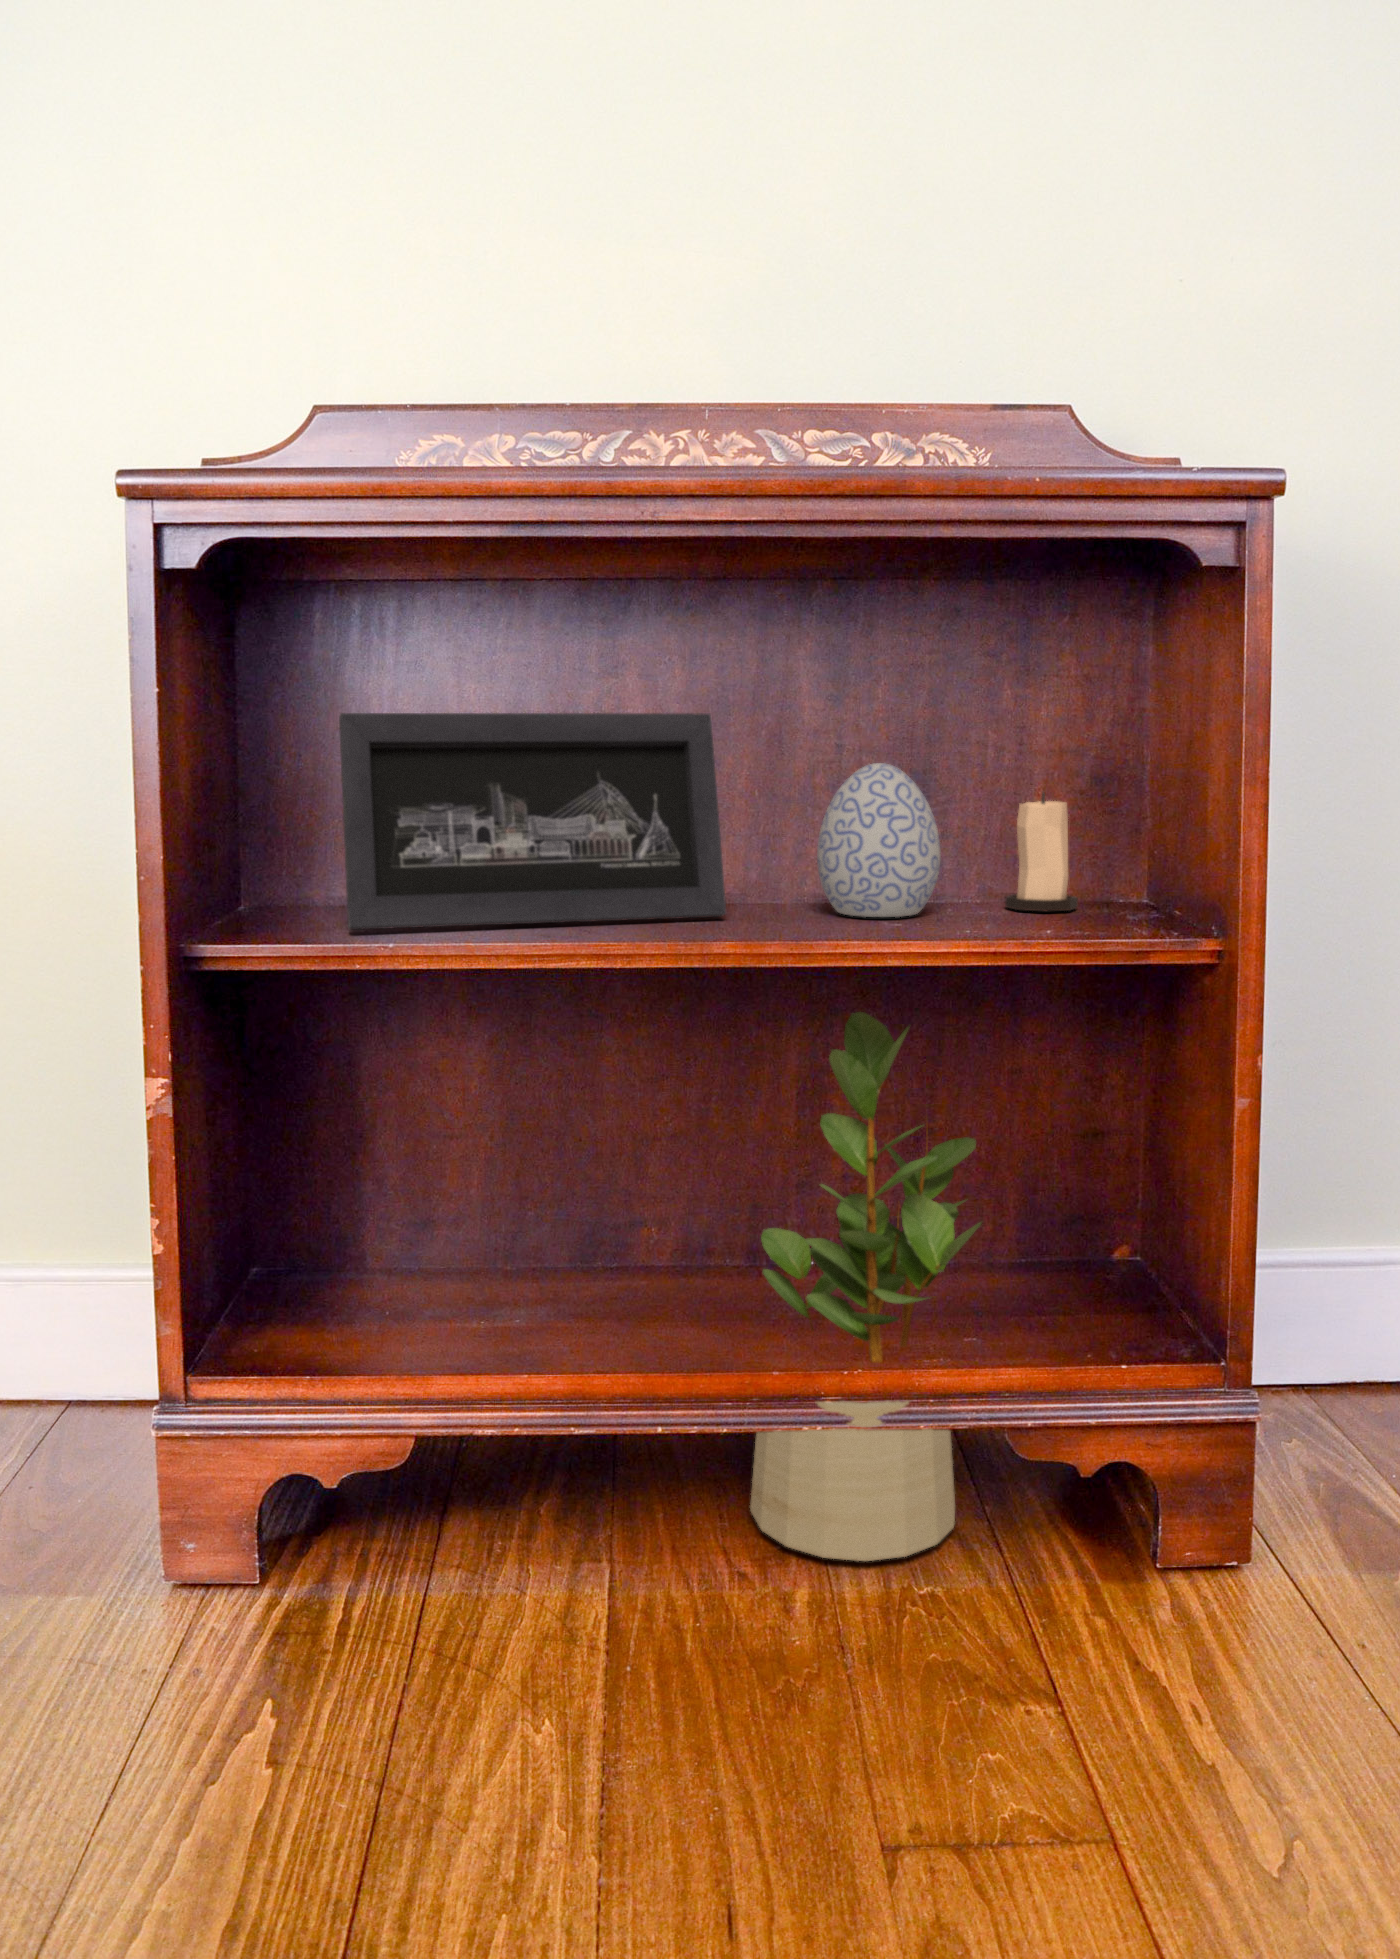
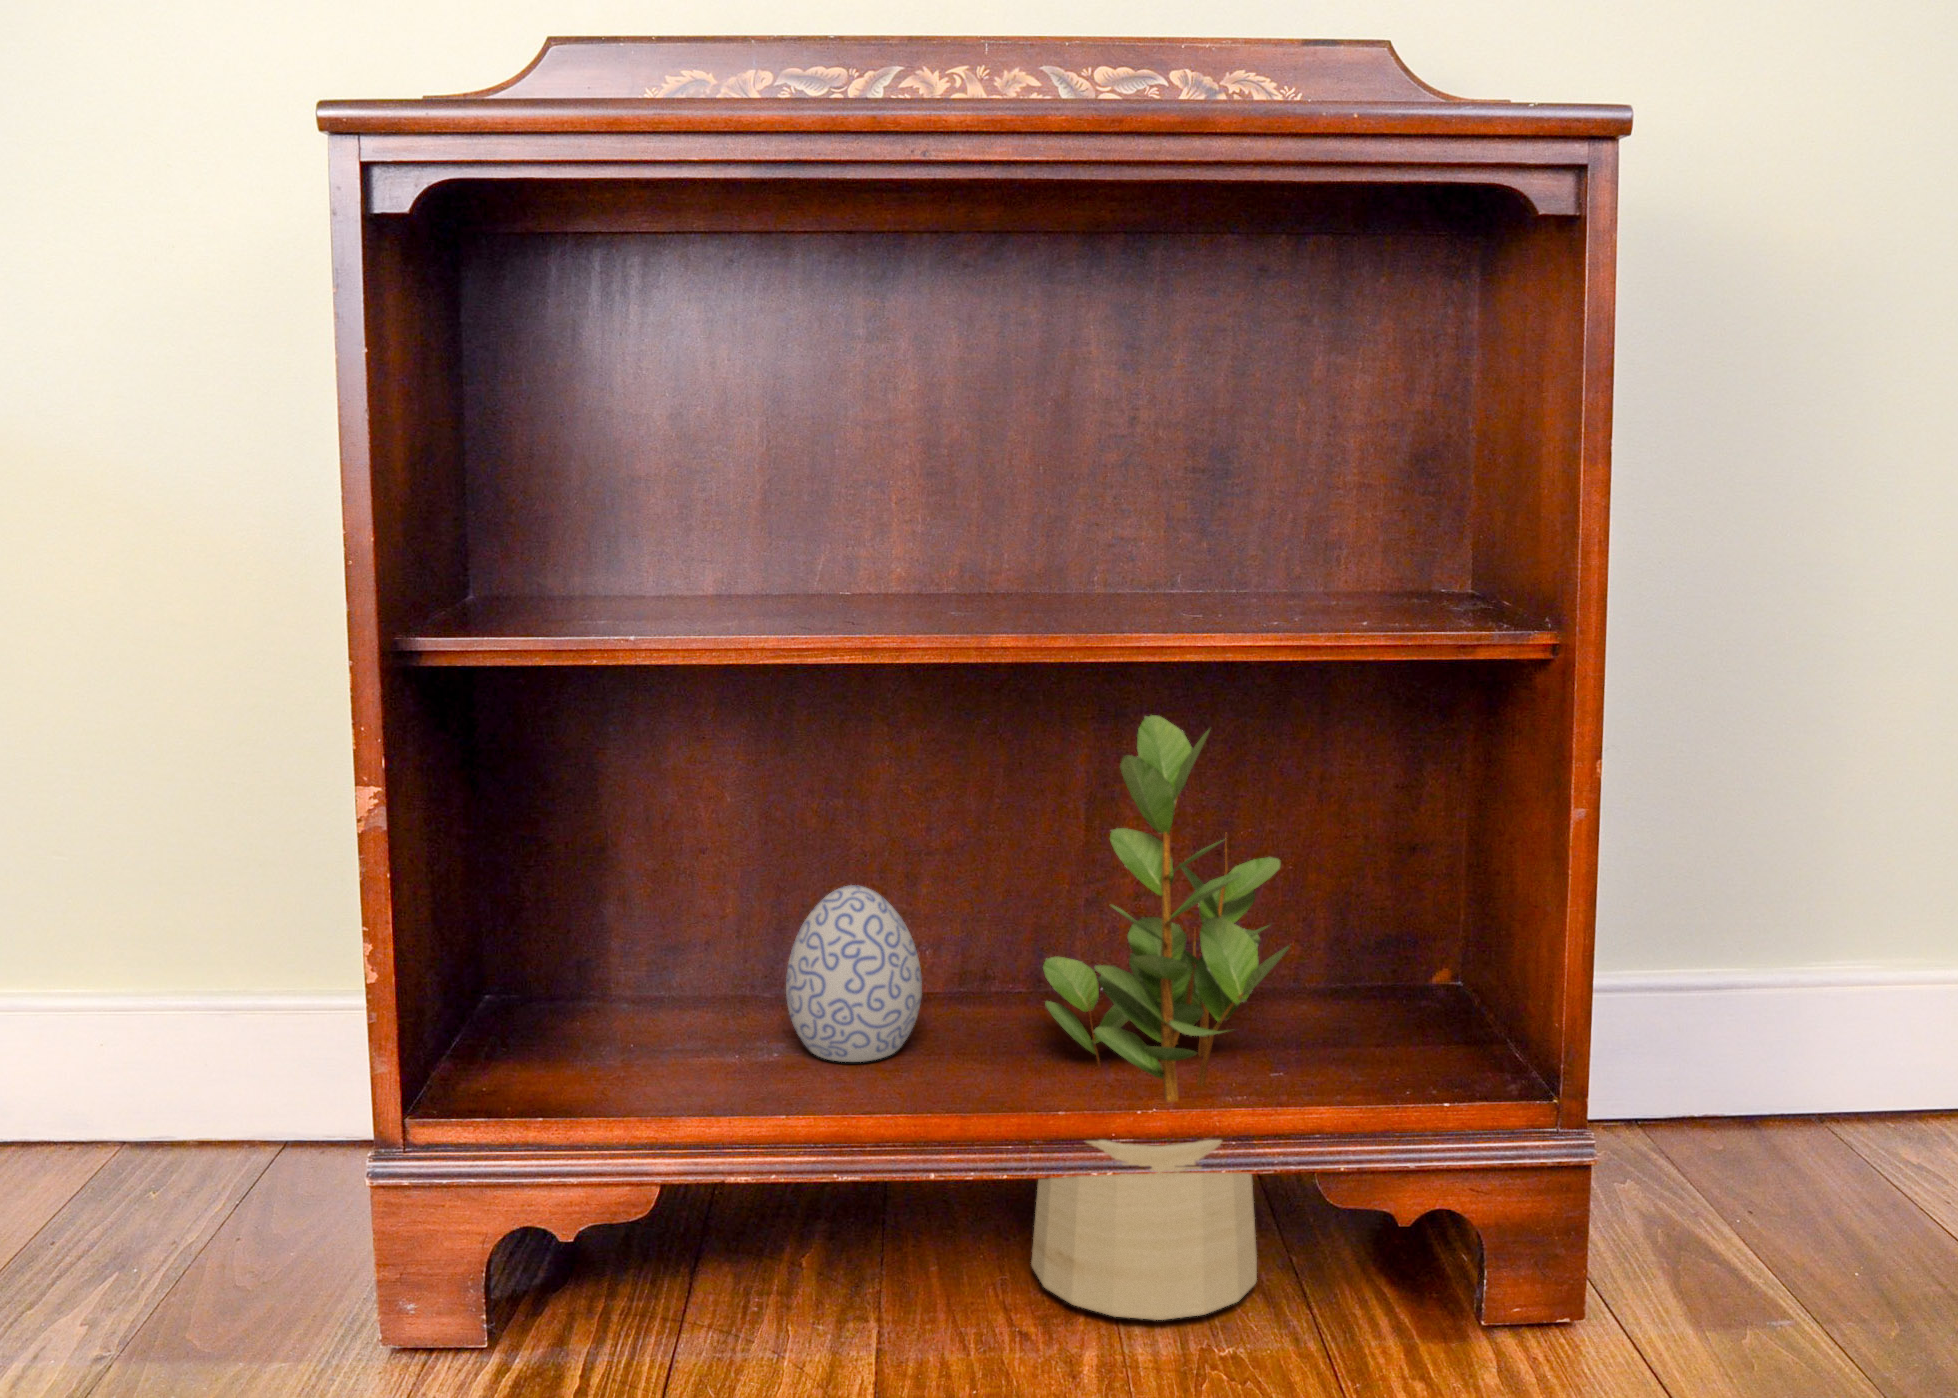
picture frame: present [339,713,726,930] -> none [573,381,1006,623]
decorative egg: present [817,763,941,917] -> present [786,885,922,1062]
candle: present [1005,792,1078,911] -> none [1313,474,1393,607]

